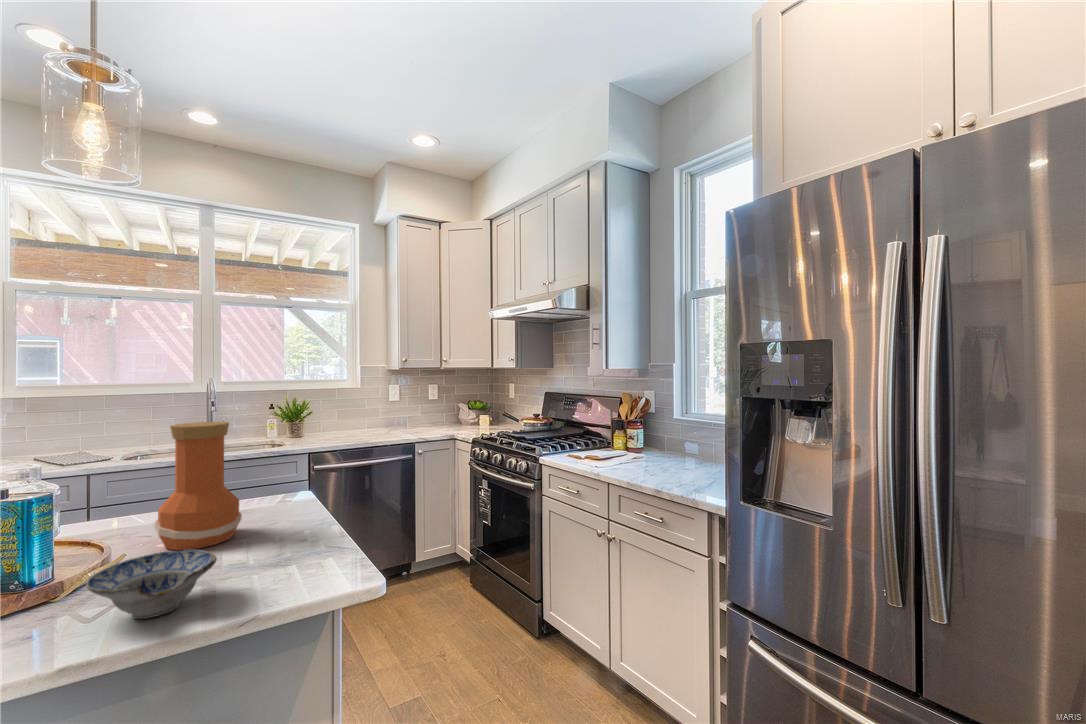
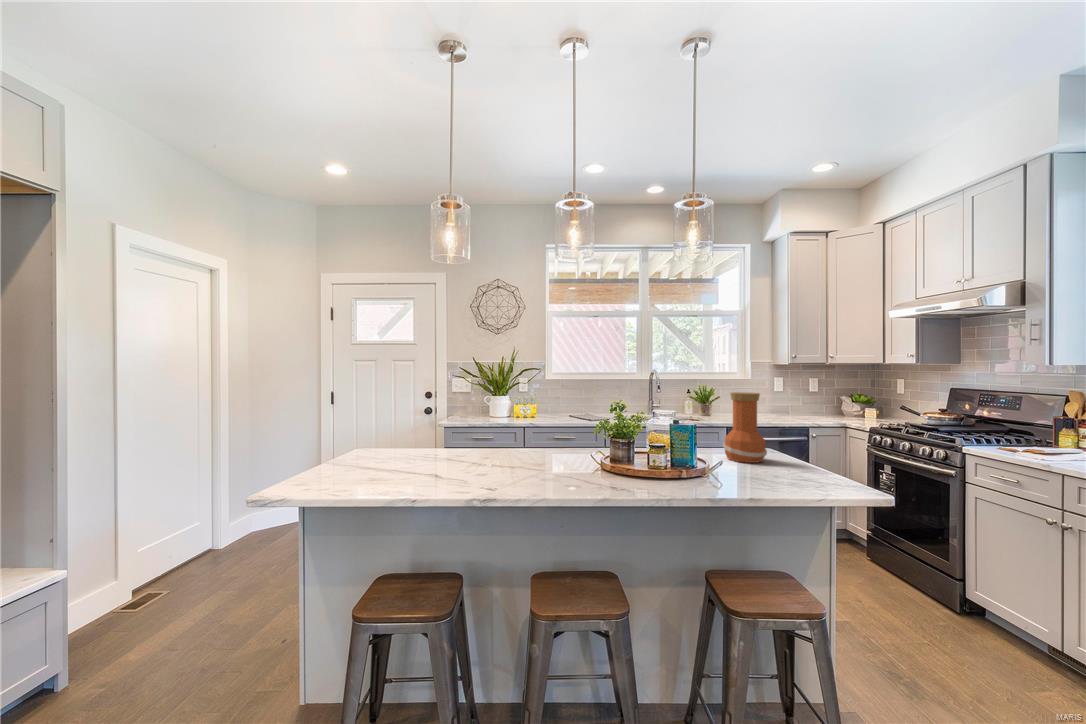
ceramic bowl: present [86,550,217,619] -> none [745,455,801,482]

